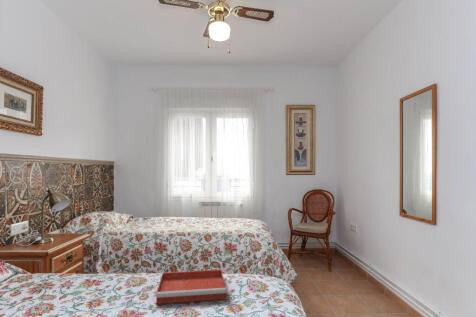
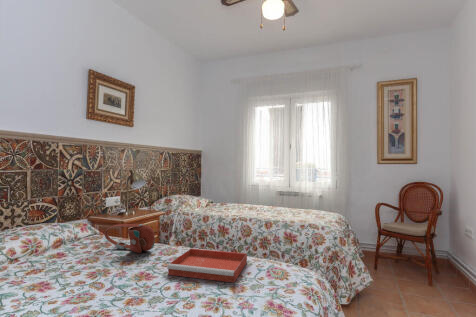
handbag: none [49,254,117,287] -> present [105,224,155,253]

